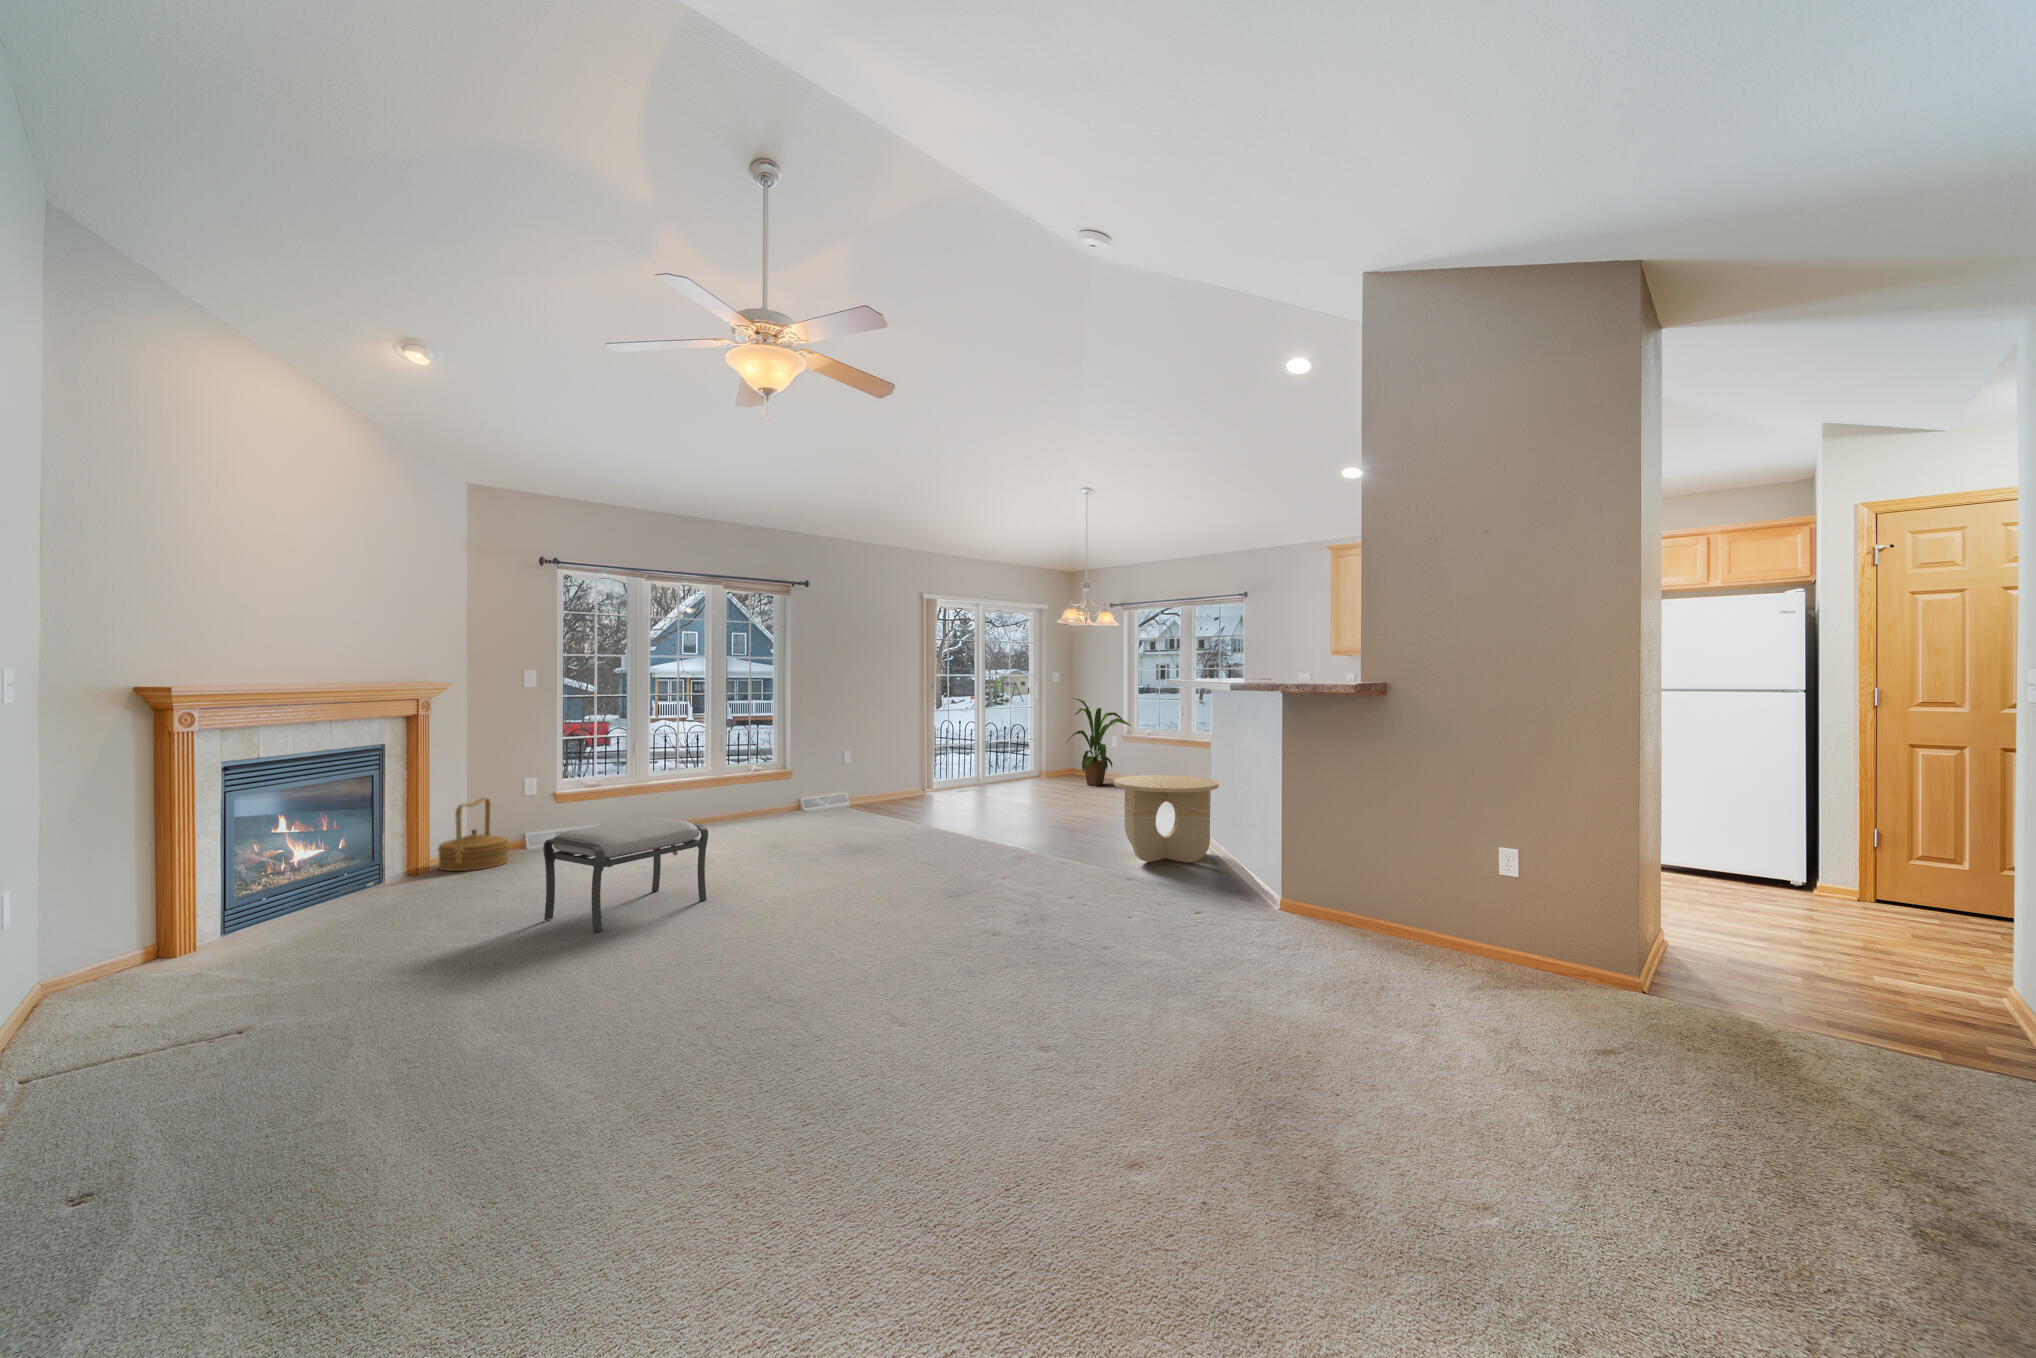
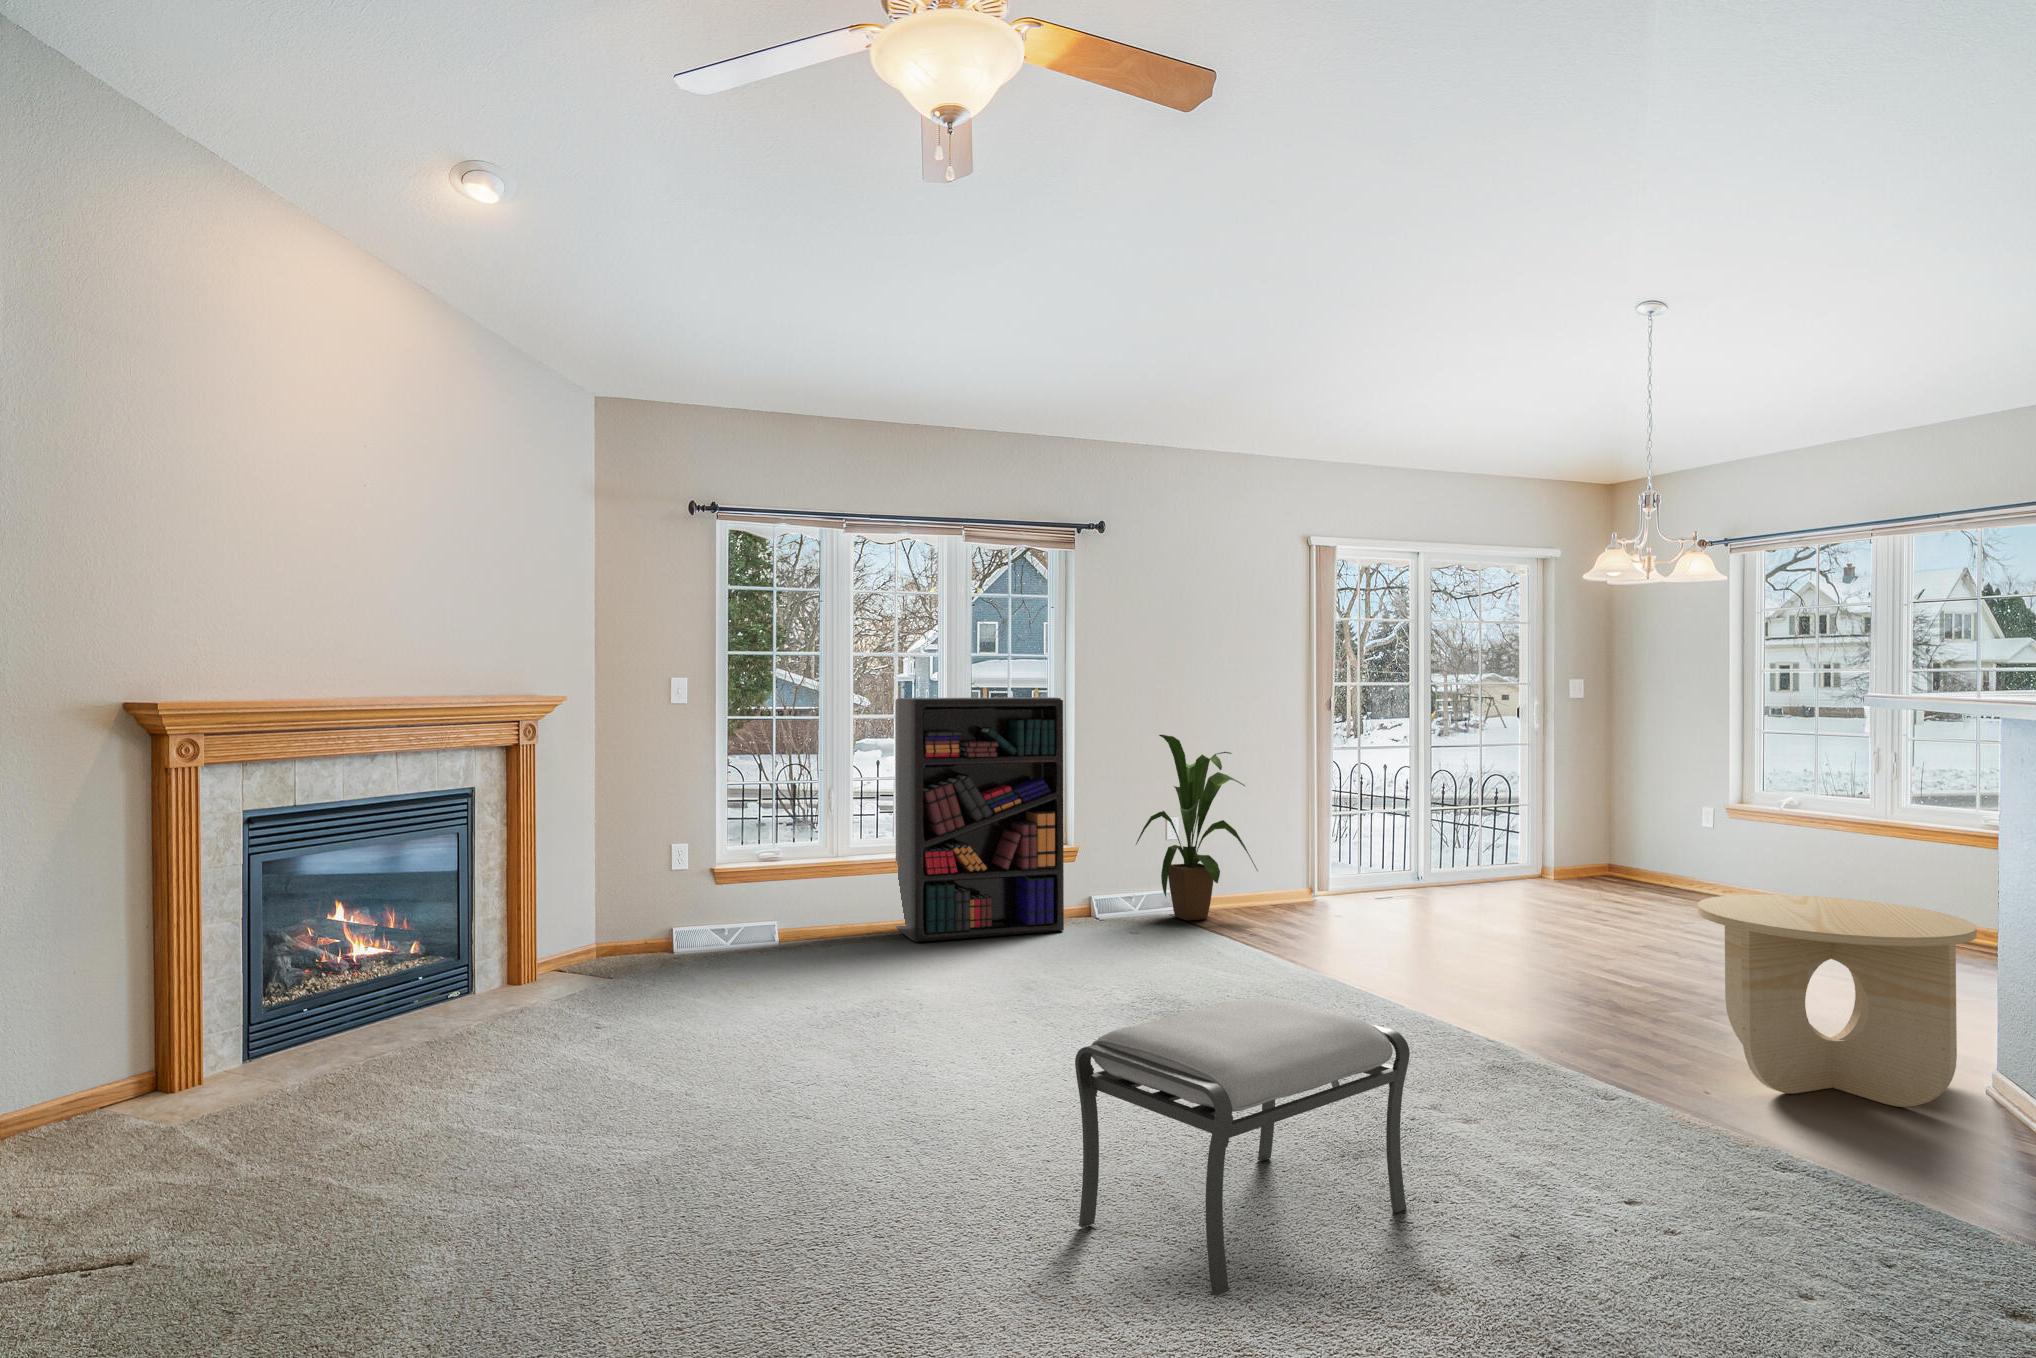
bookshelf: none [676,683,786,832] -> present [895,697,1064,942]
house plant: present [1067,698,1131,786] -> present [1136,735,1258,921]
woven basket: present [438,797,509,871] -> none [549,871,644,983]
ottoman: present [543,817,708,932] -> present [1075,997,1410,1296]

